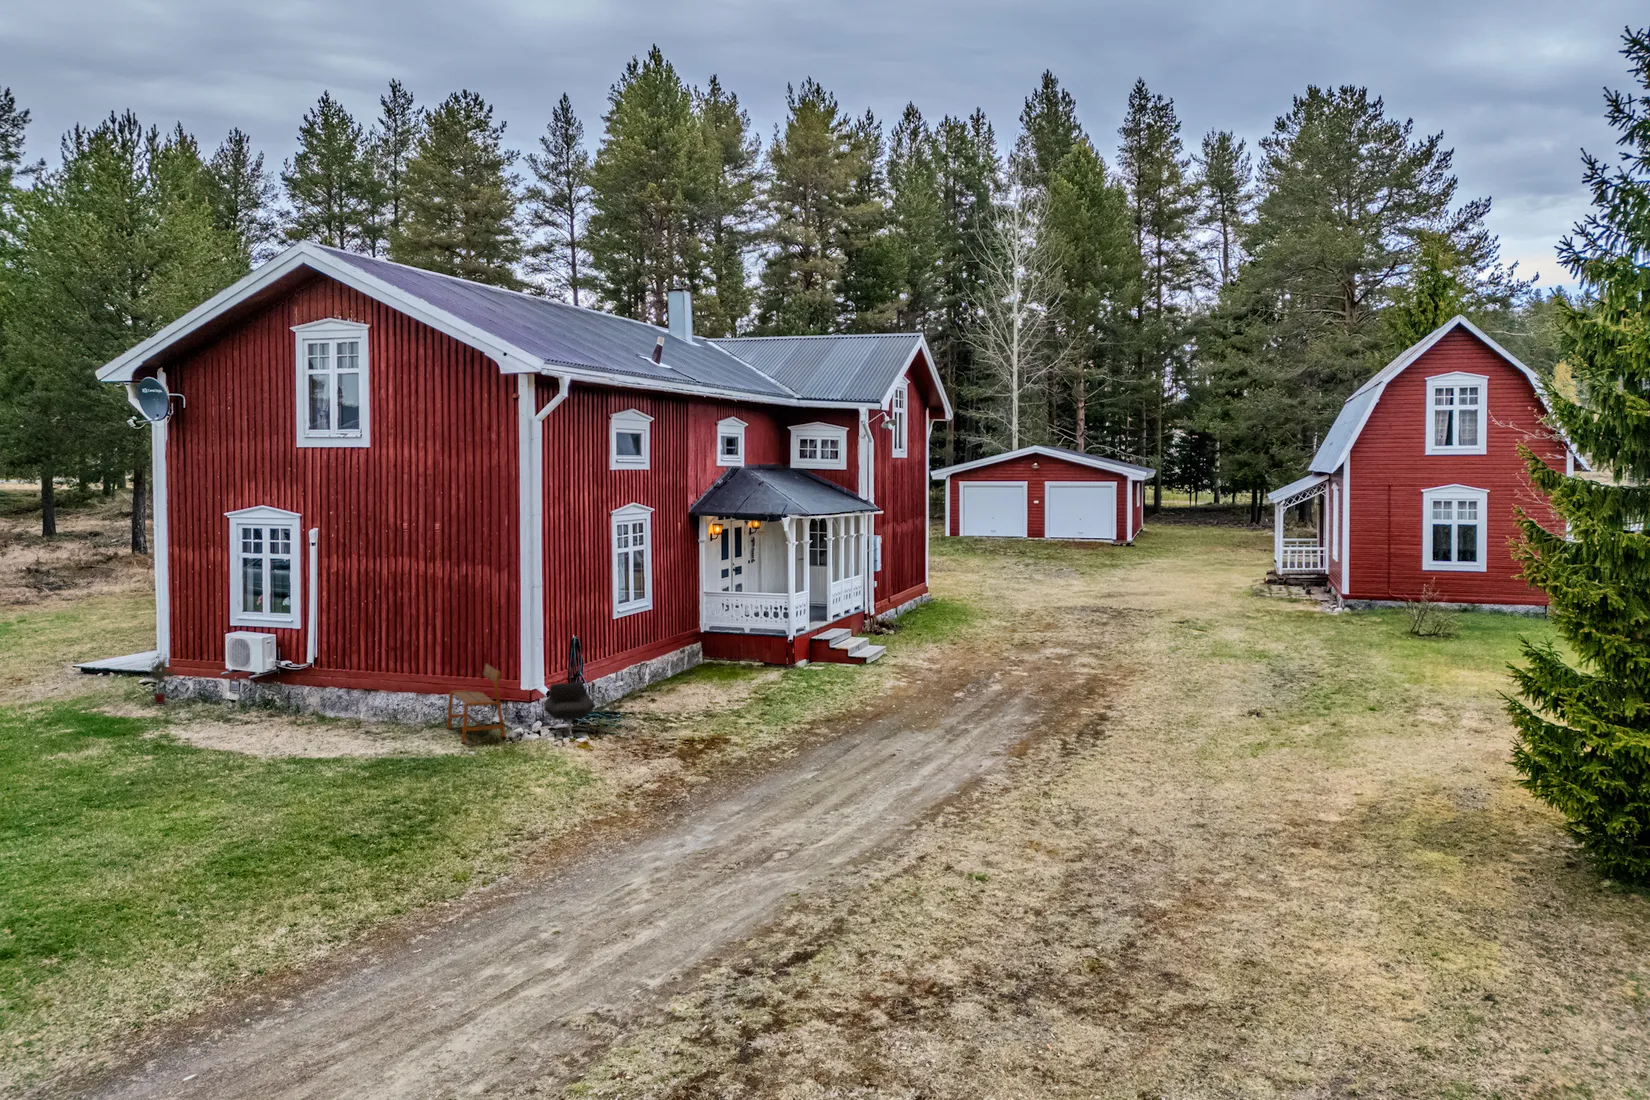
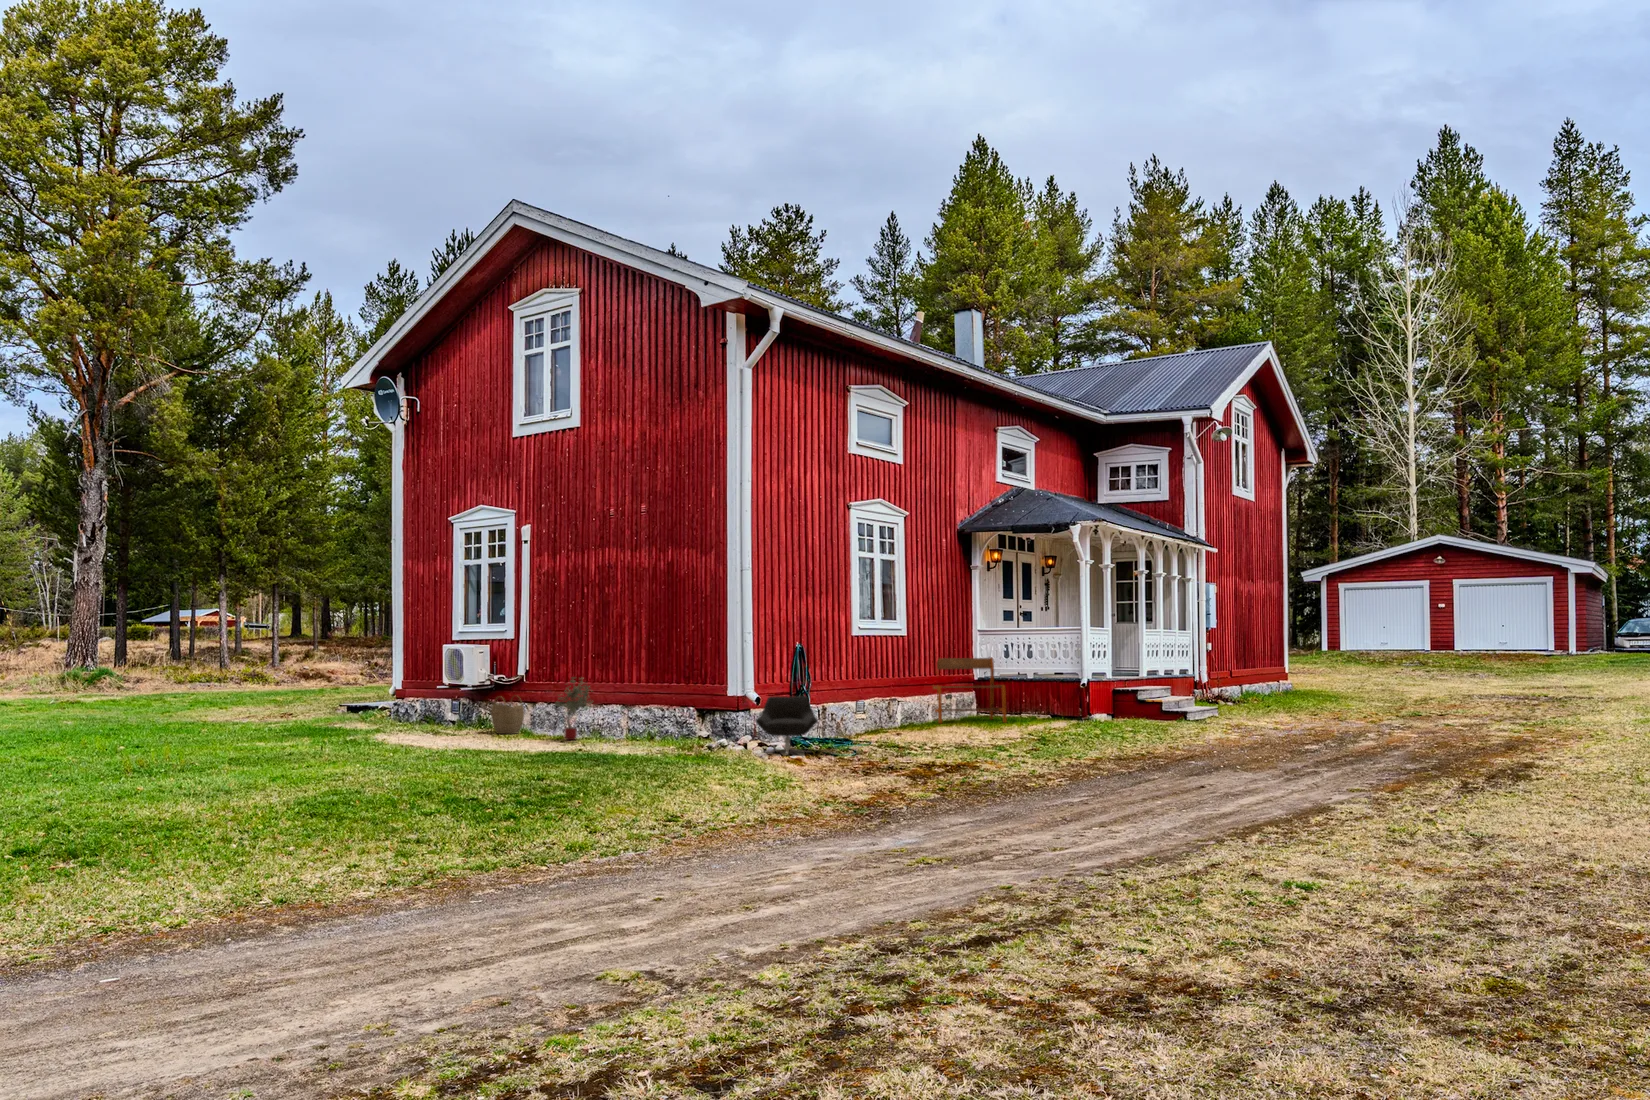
potted tree: present [149,655,177,704] -> present [555,678,592,740]
bench: present [447,664,505,743] -> present [933,657,1007,724]
woven basket: none [287,681,318,716] -> present [491,697,524,734]

